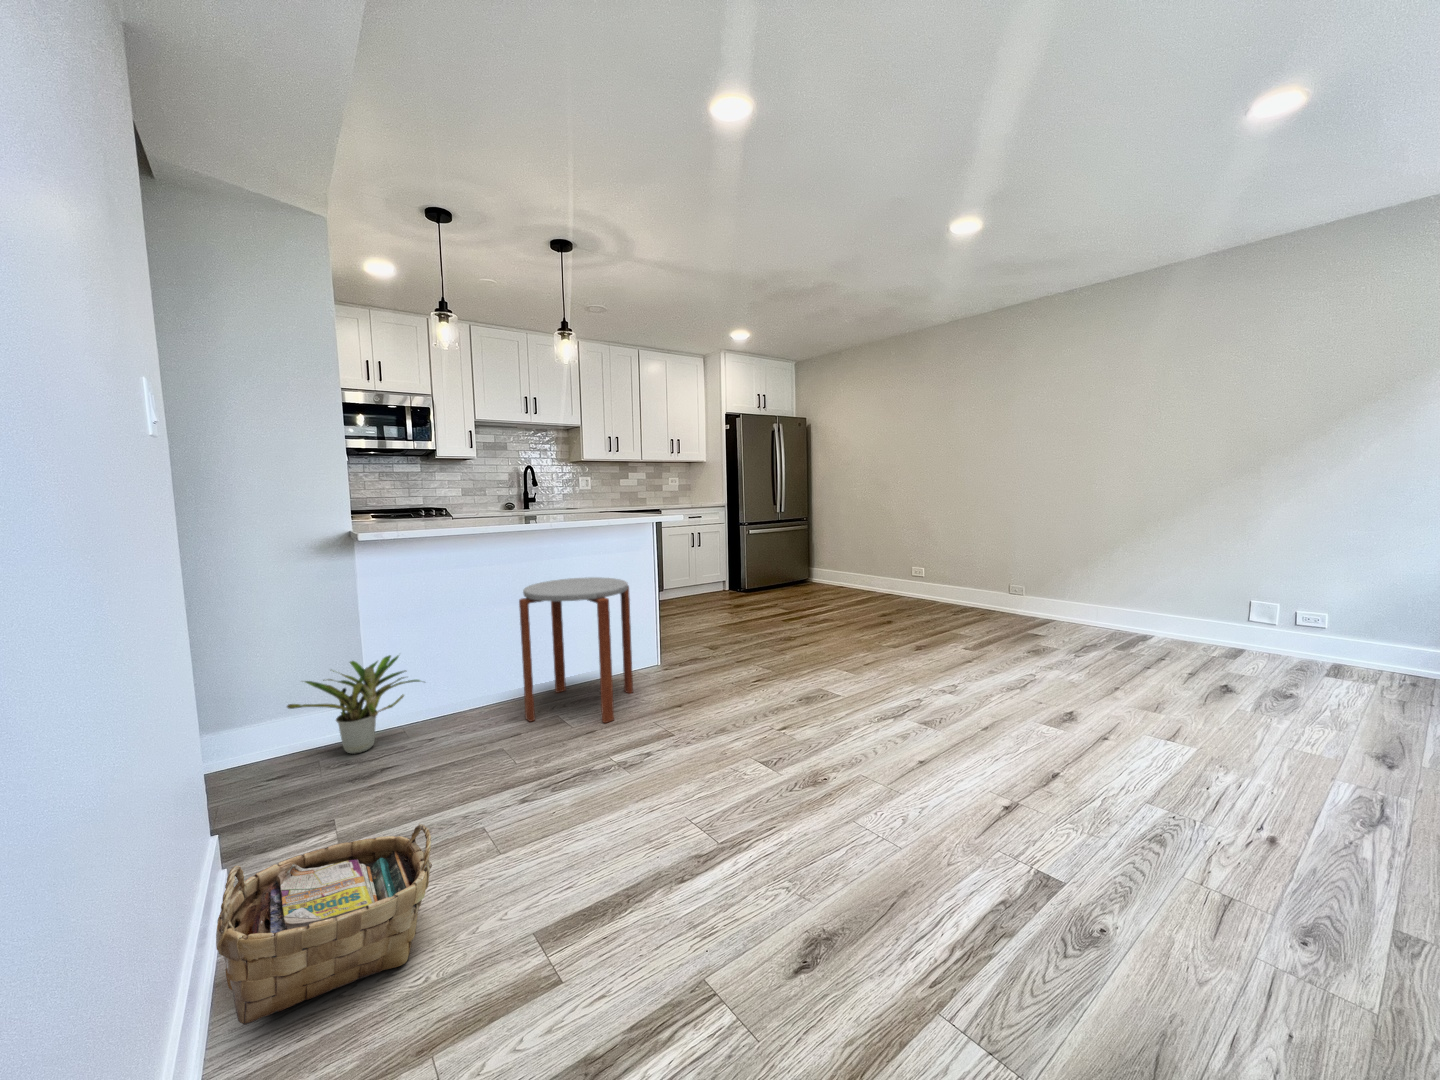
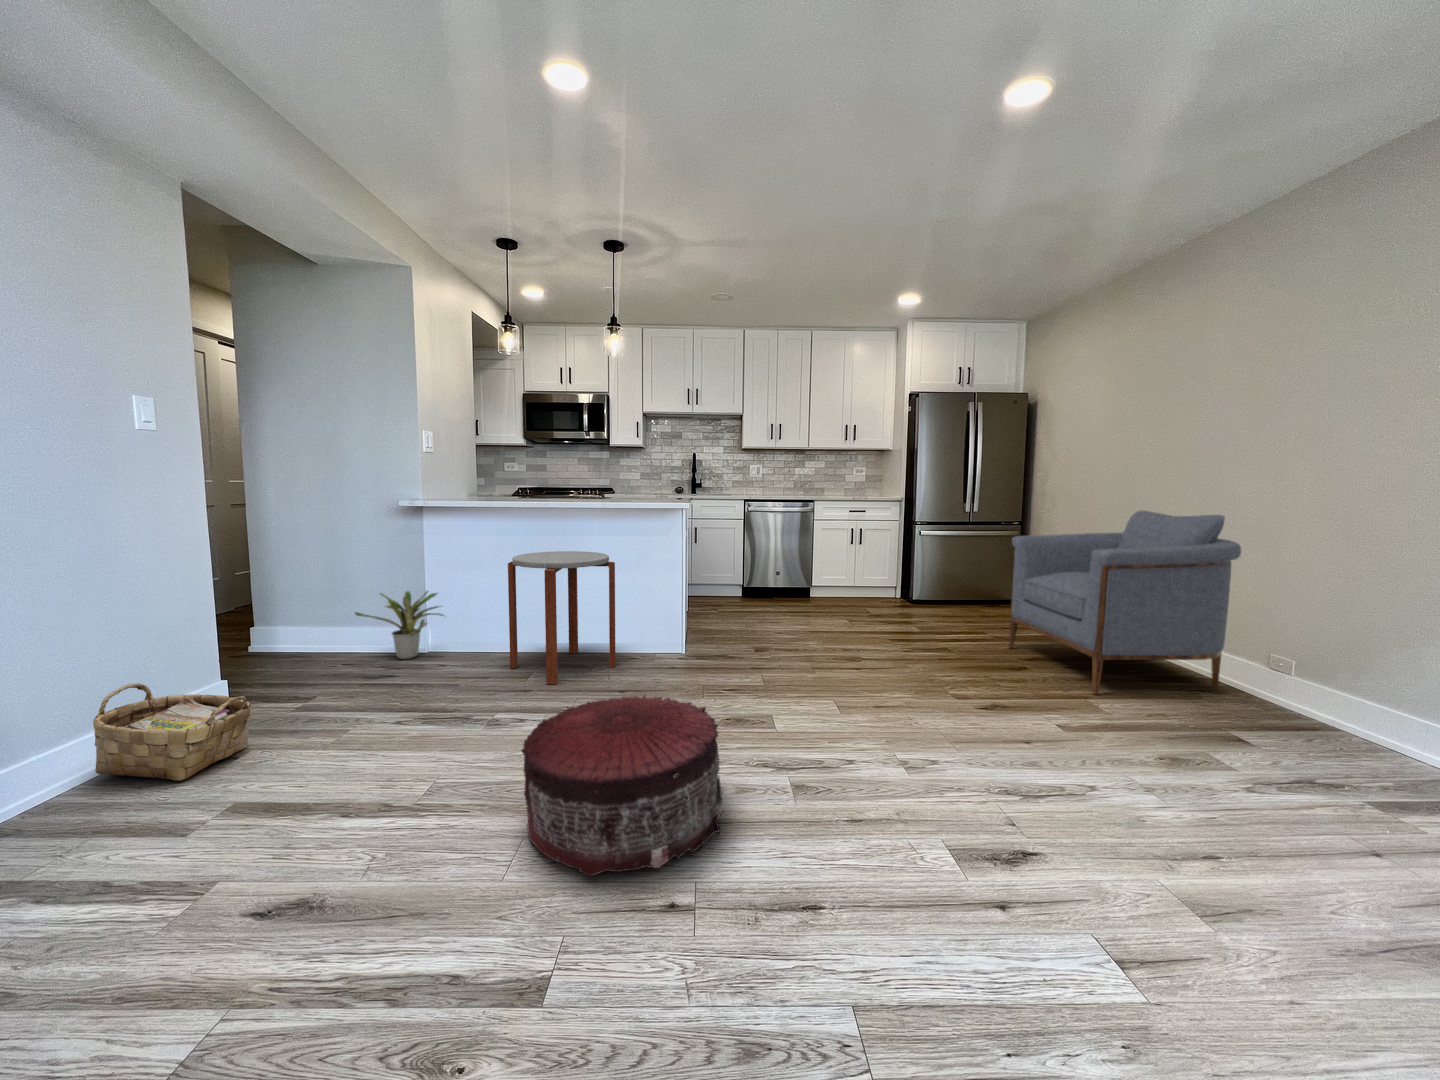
armchair: none [860,505,995,628] -> present [1009,511,1241,694]
pouf: none [802,680,972,823] -> present [522,695,723,876]

